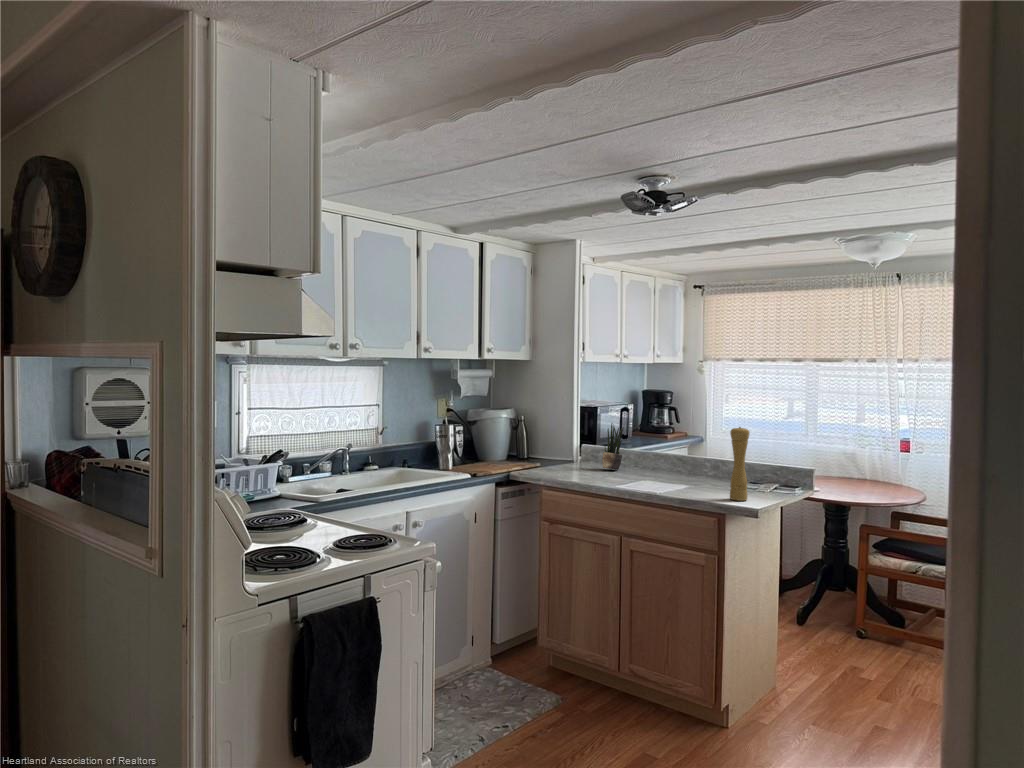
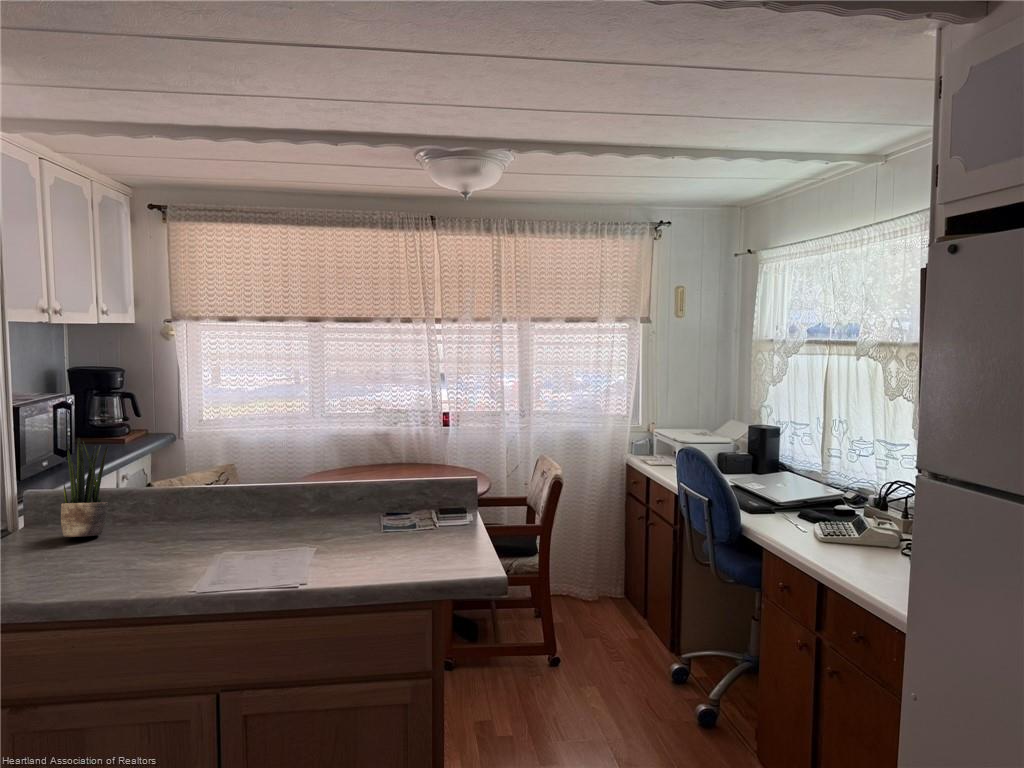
pepper mill: present [730,427,750,501] -> none [402,428,437,568]

